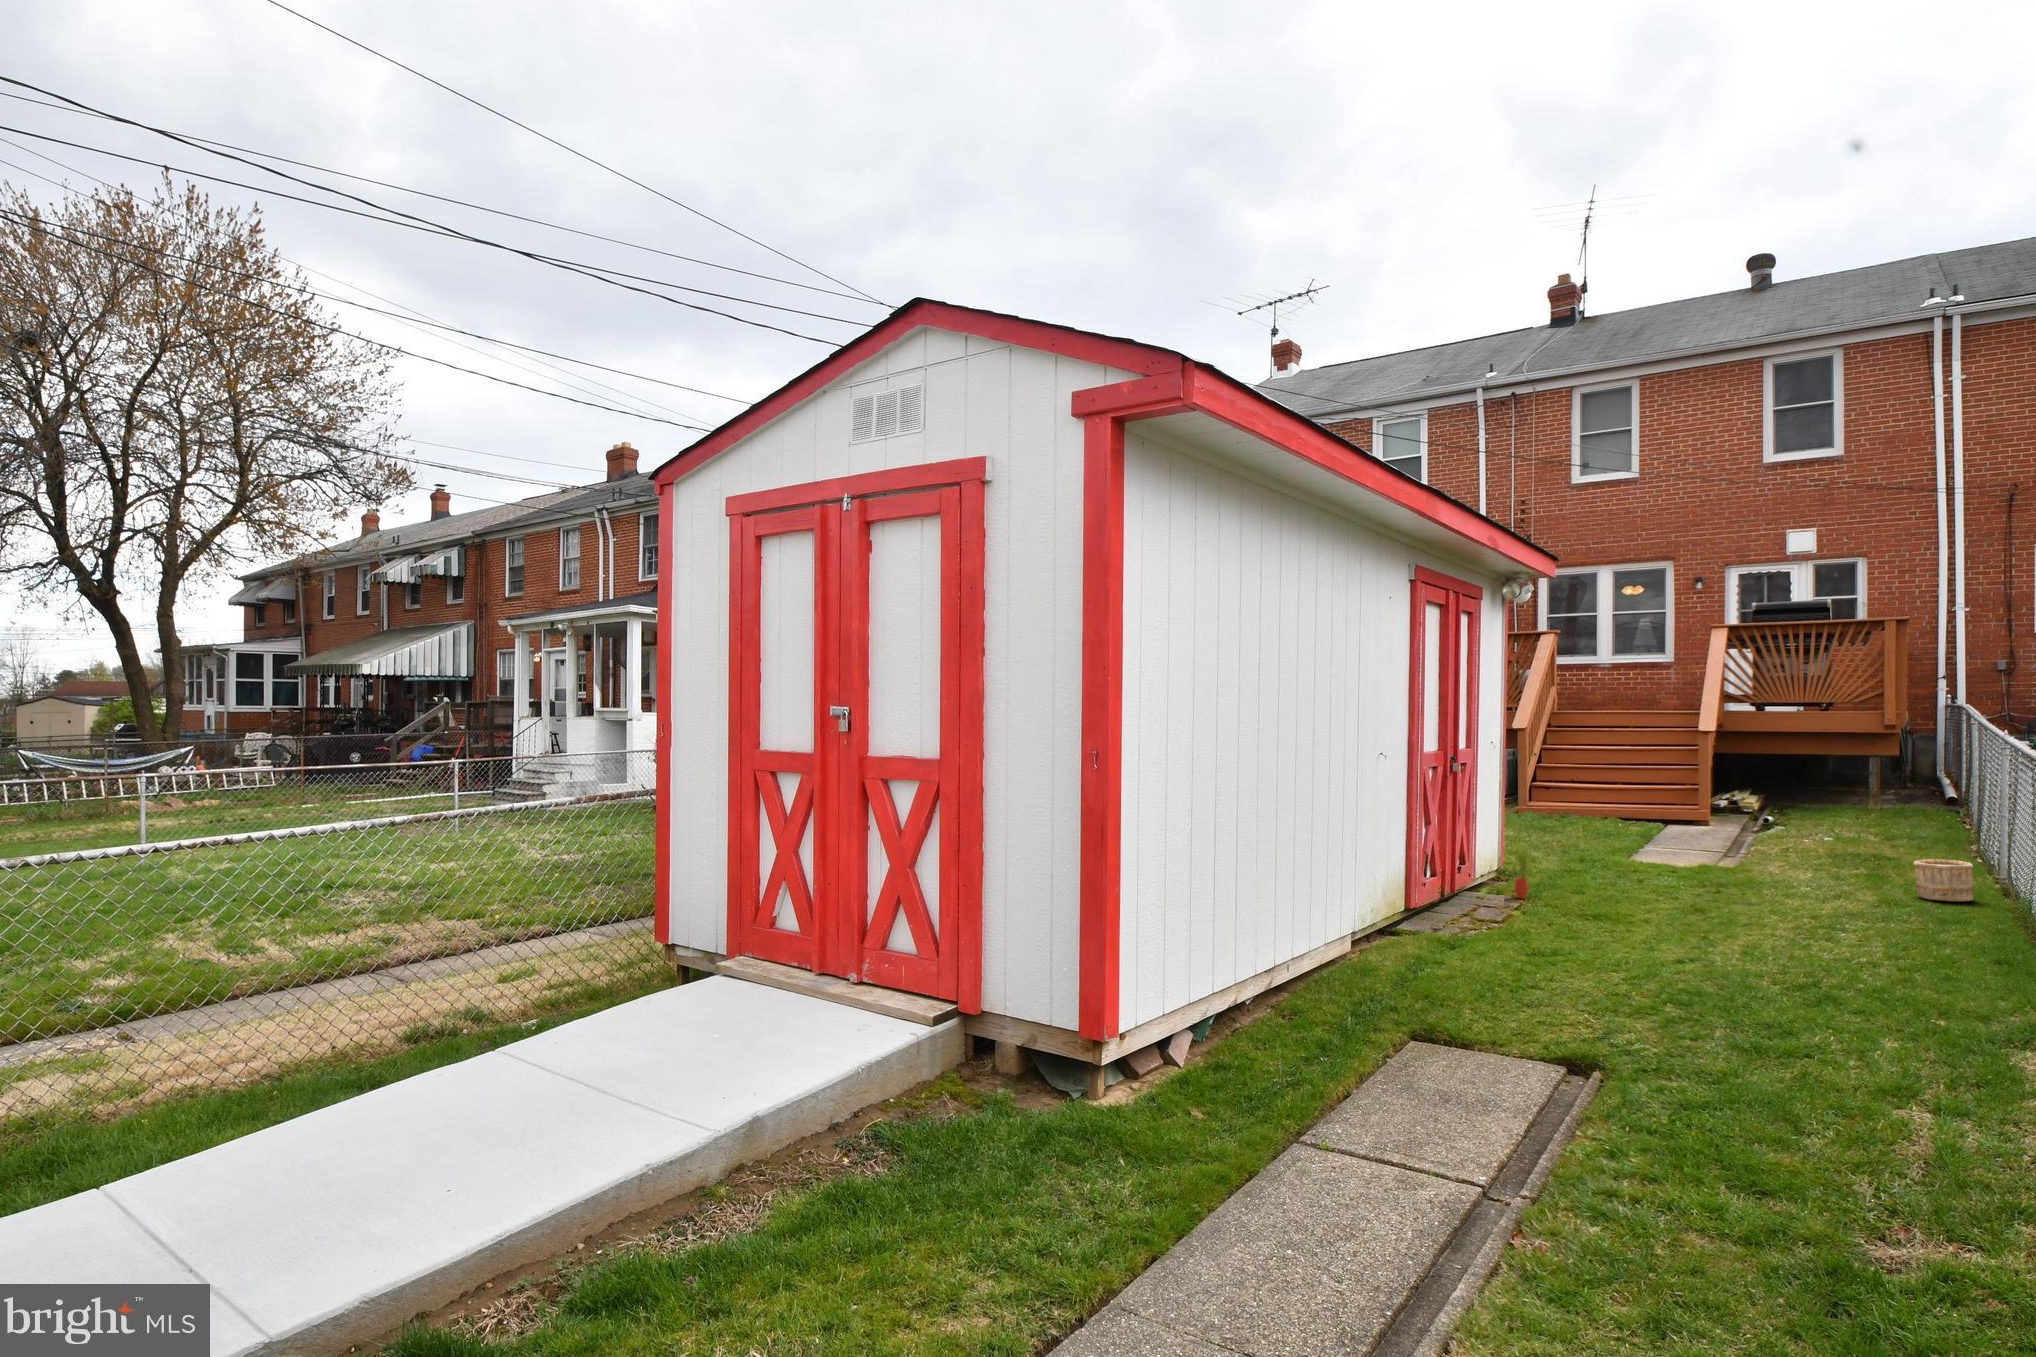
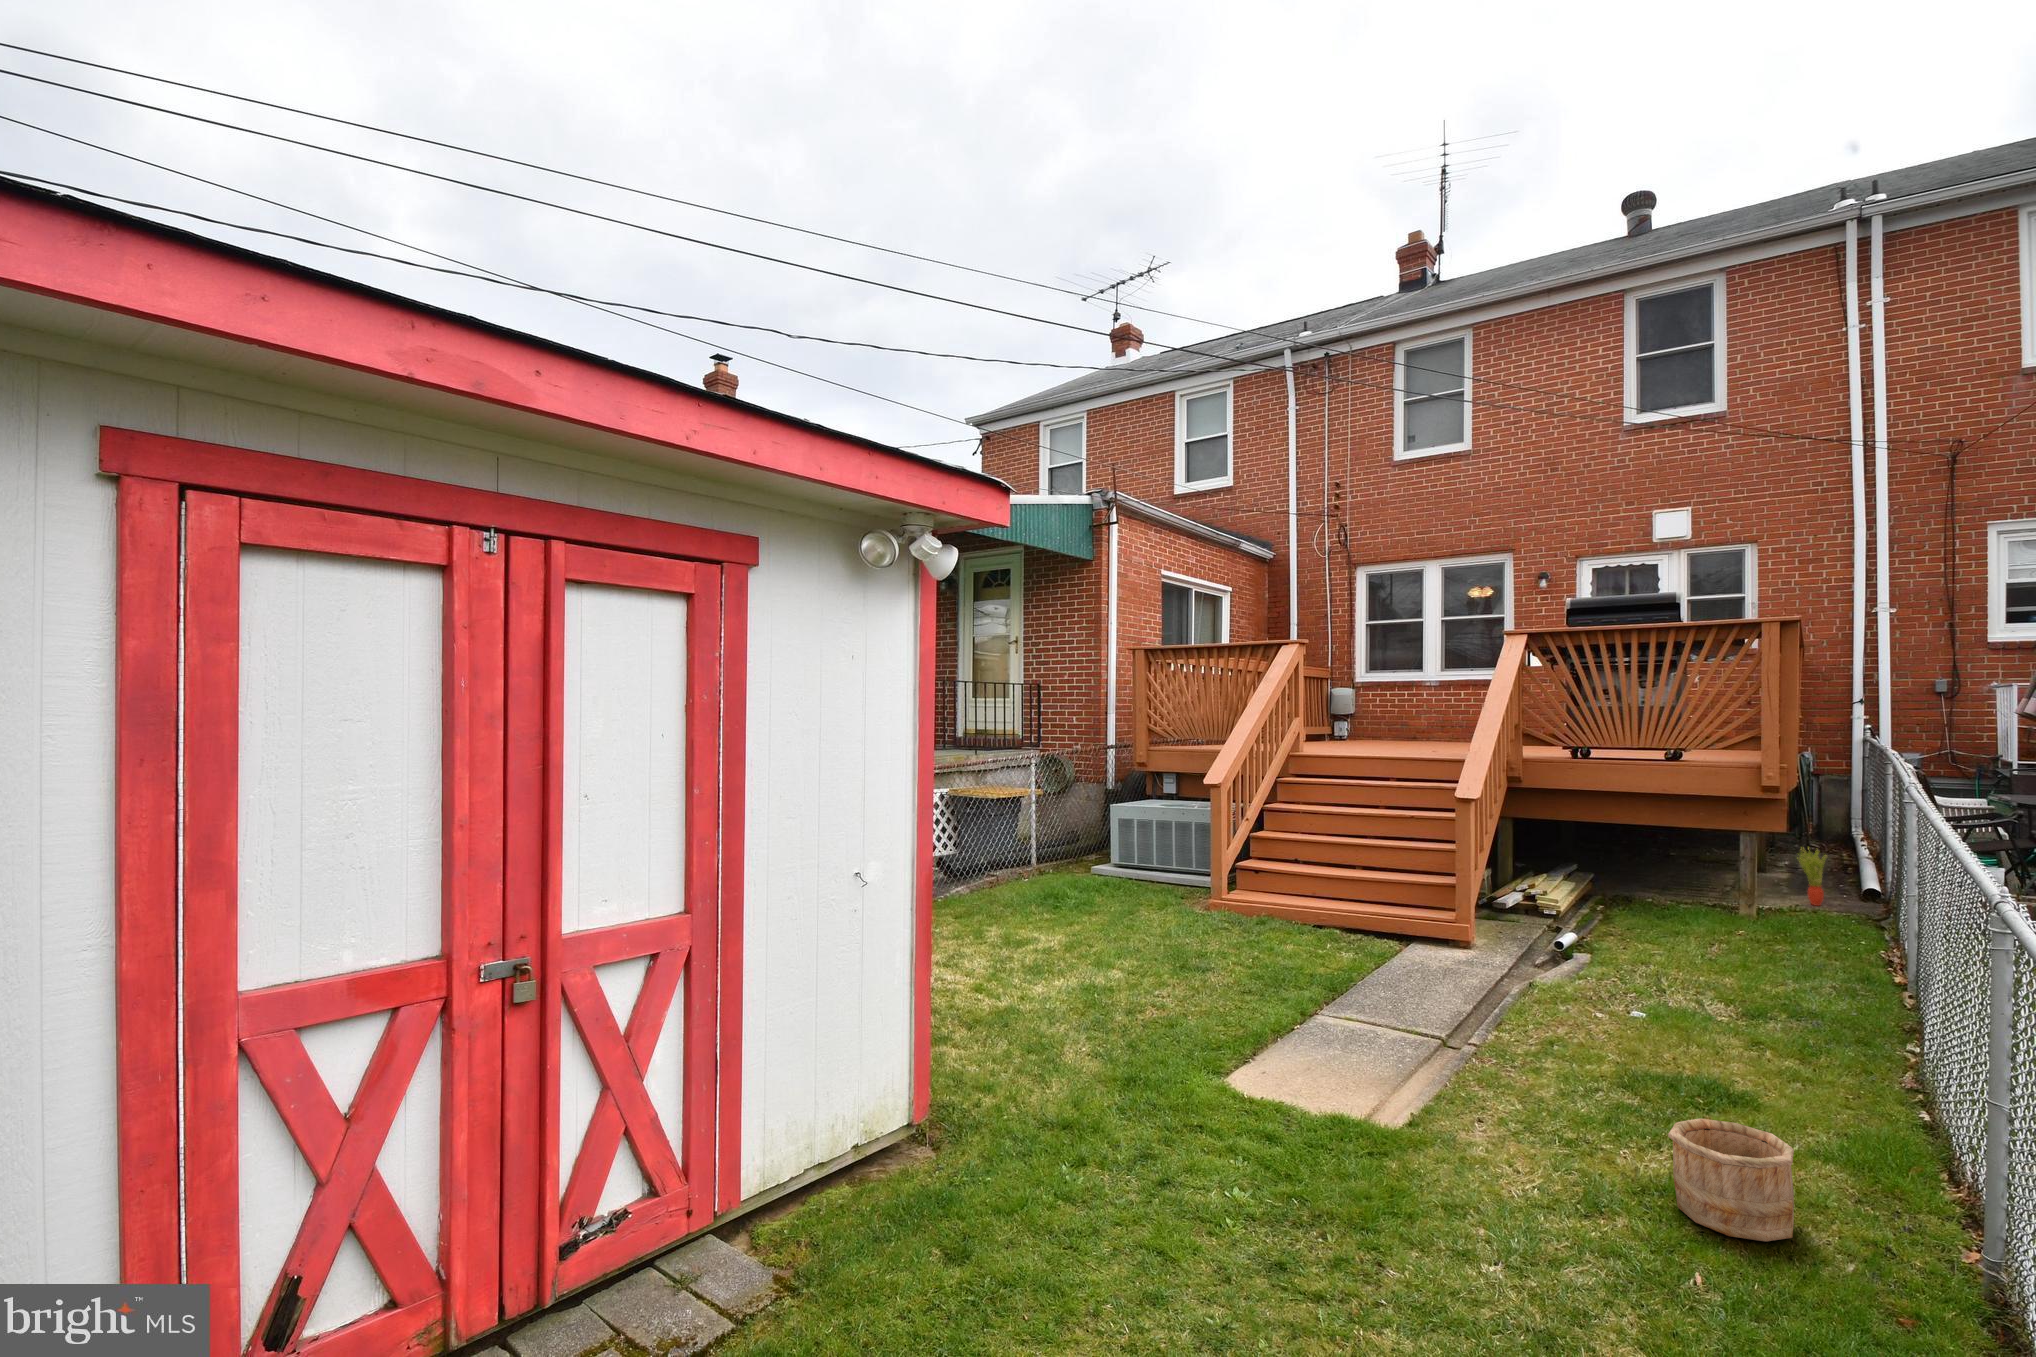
potted plant: present [1514,839,1533,899] -> present [1797,847,1825,906]

